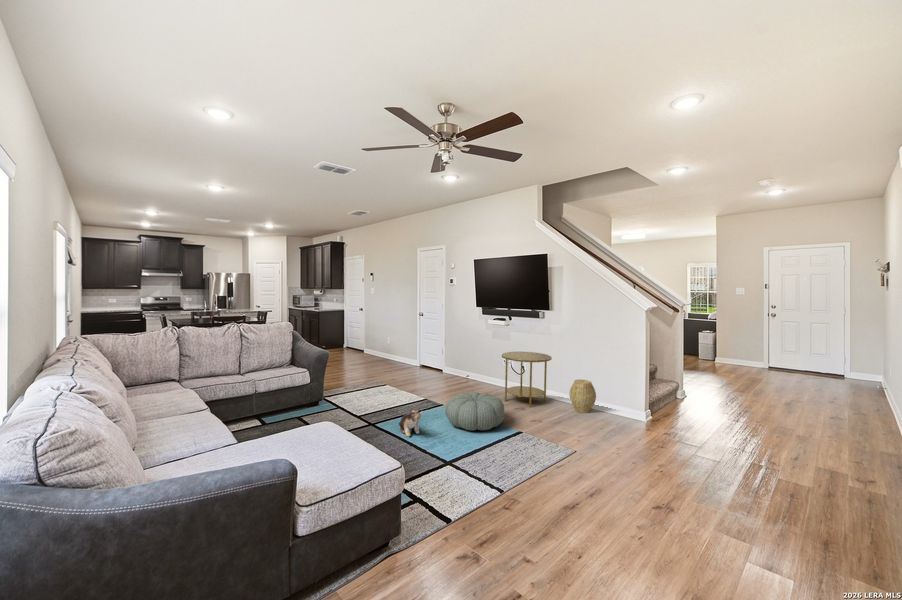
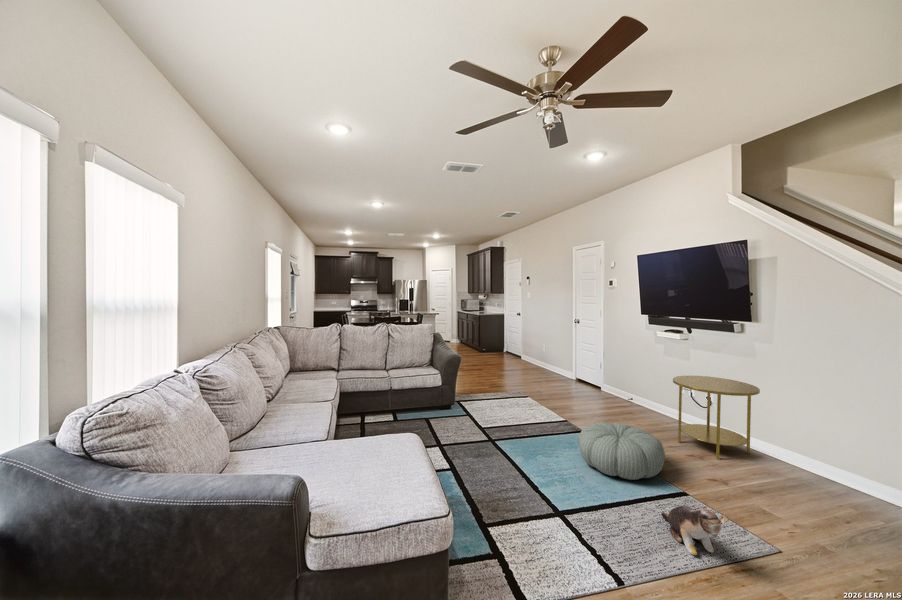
woven basket: present [569,379,596,413] -> none [793,431,851,489]
plush toy: present [399,410,422,437] -> present [662,506,727,555]

